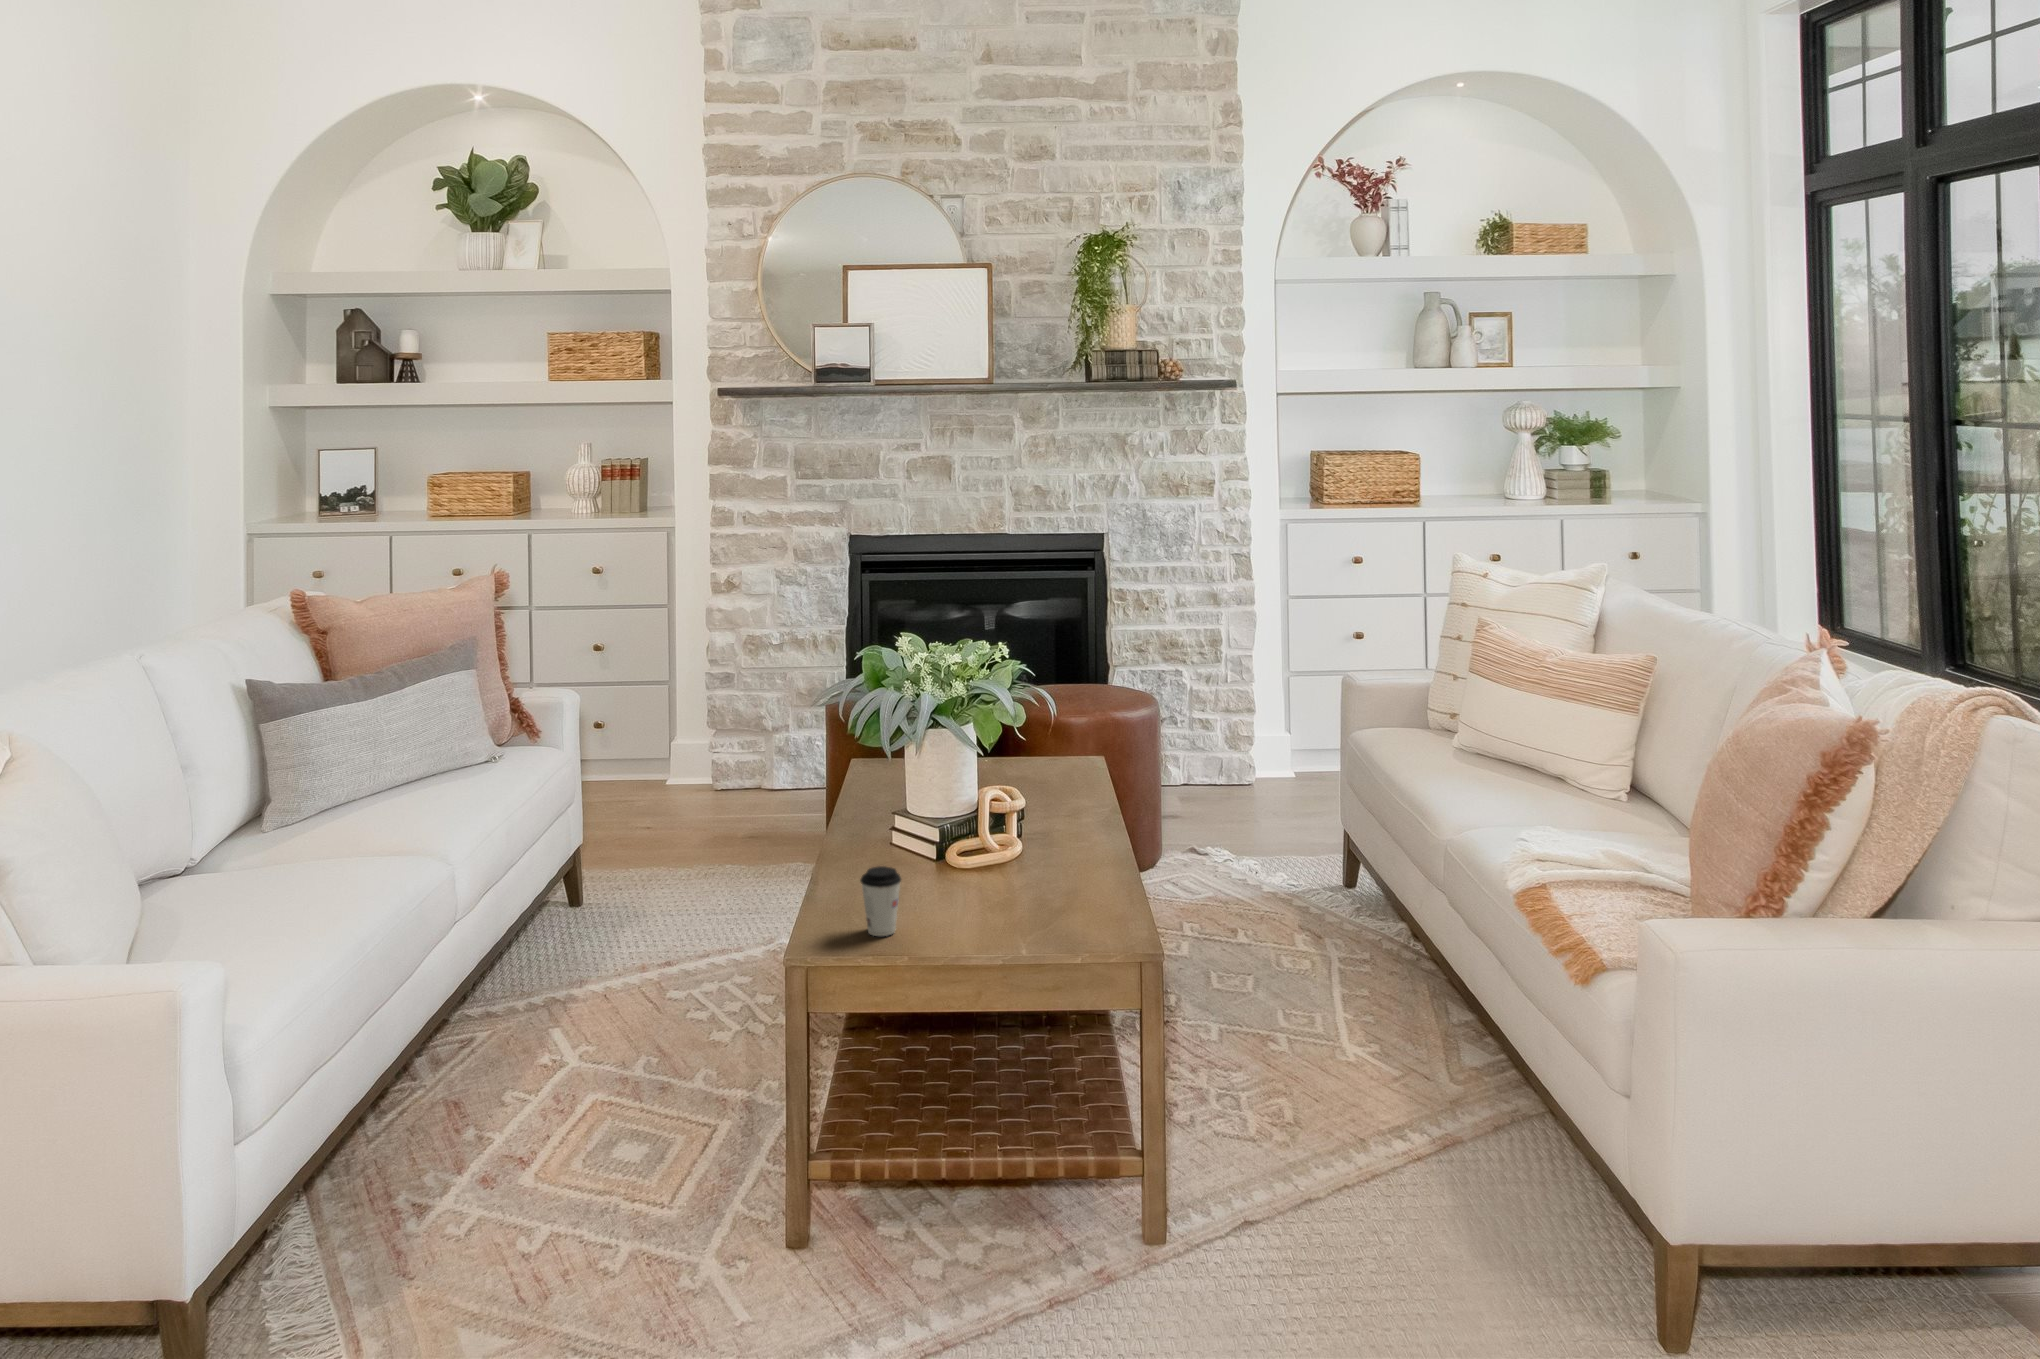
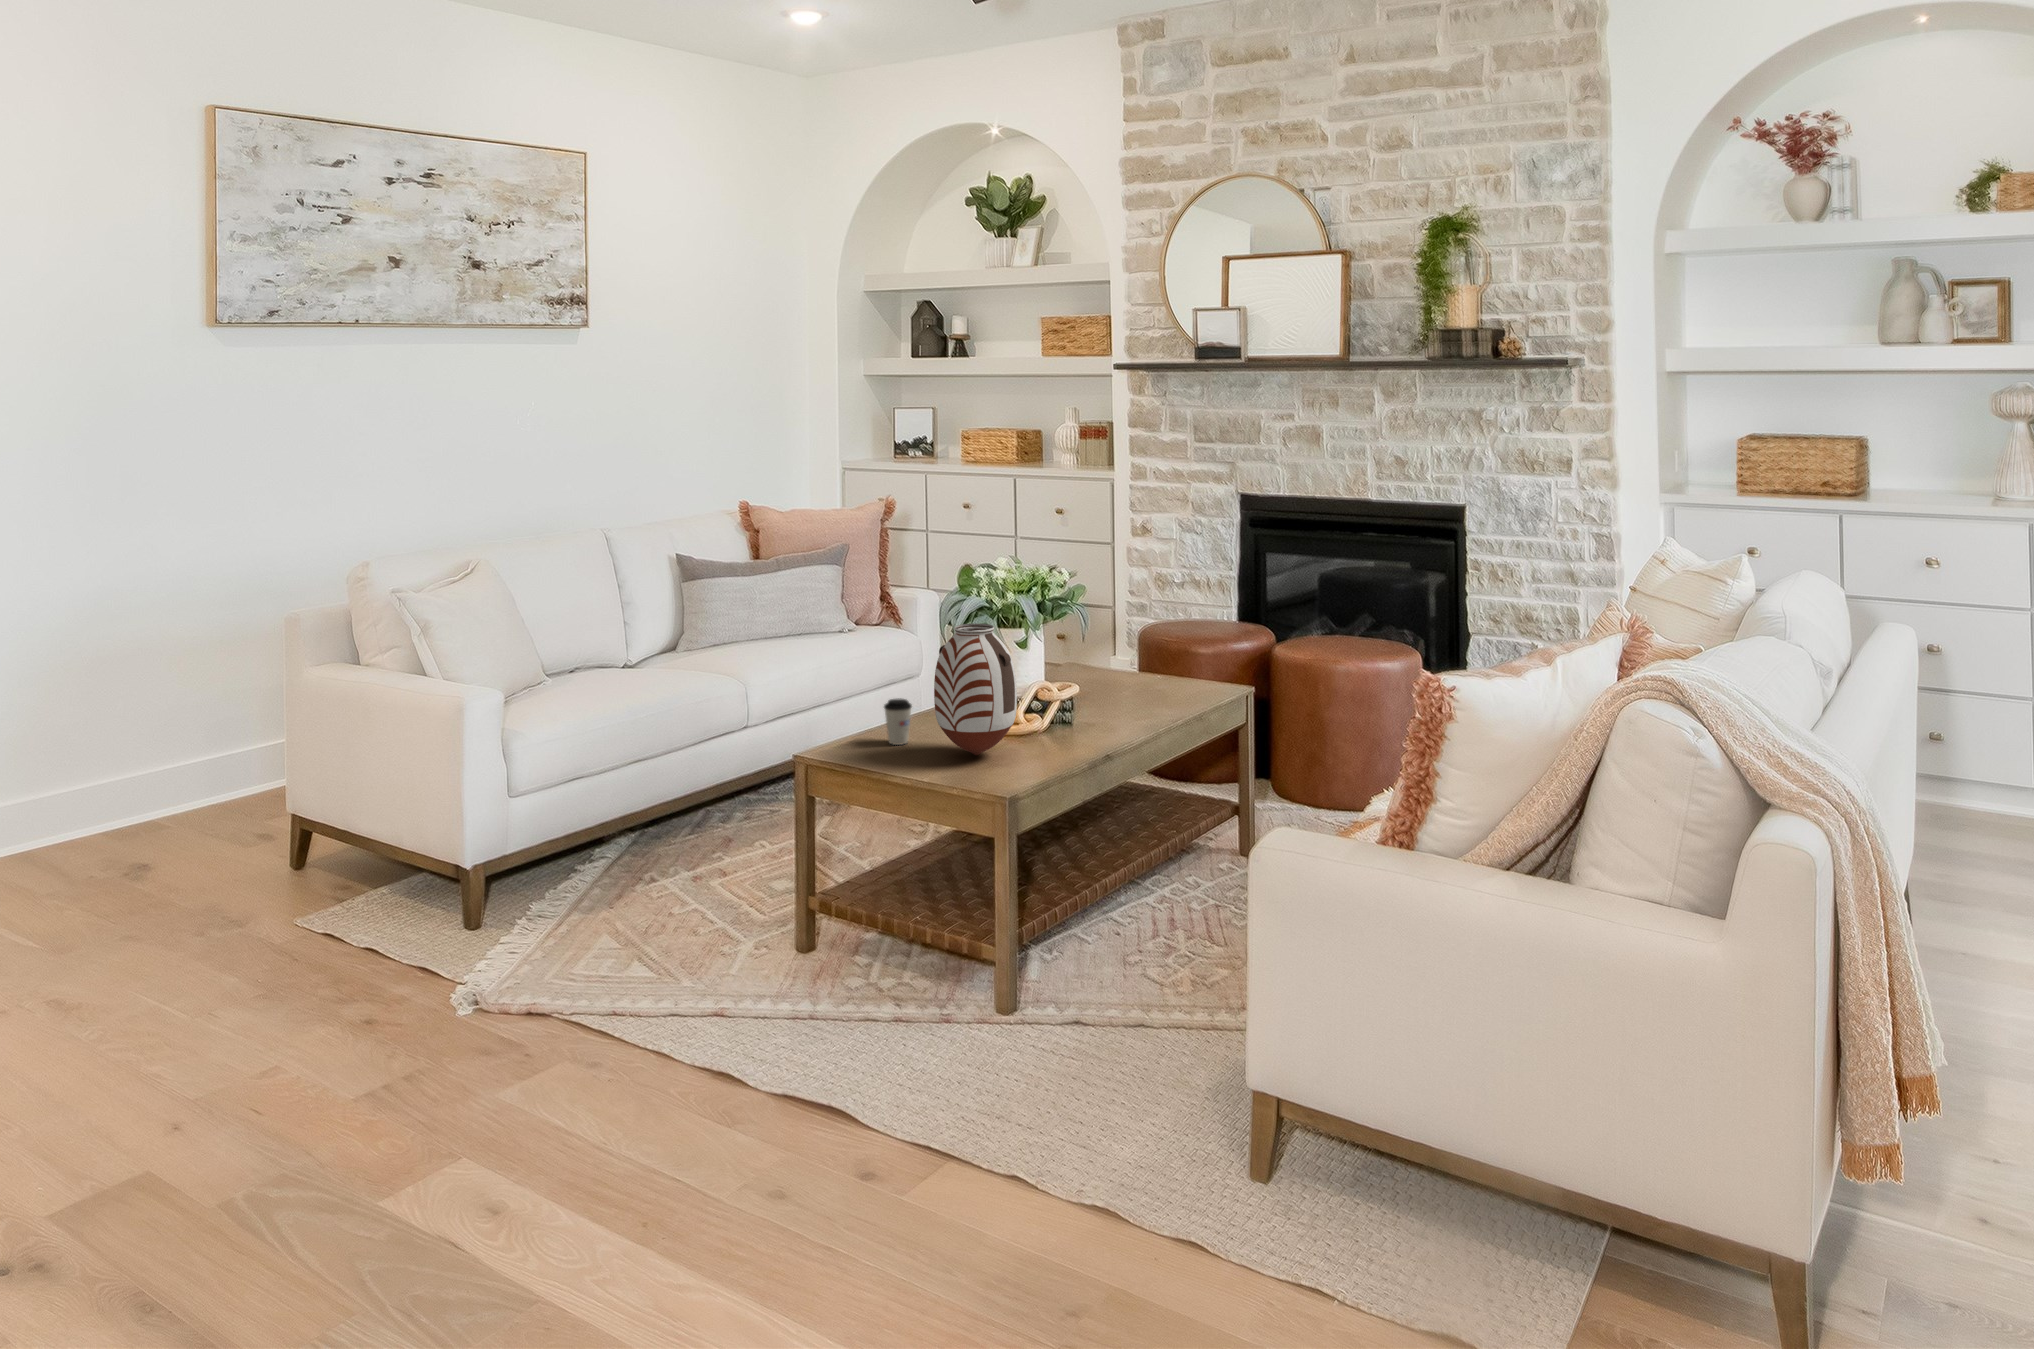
vase: none [953,743,1068,929] -> present [934,623,1017,755]

